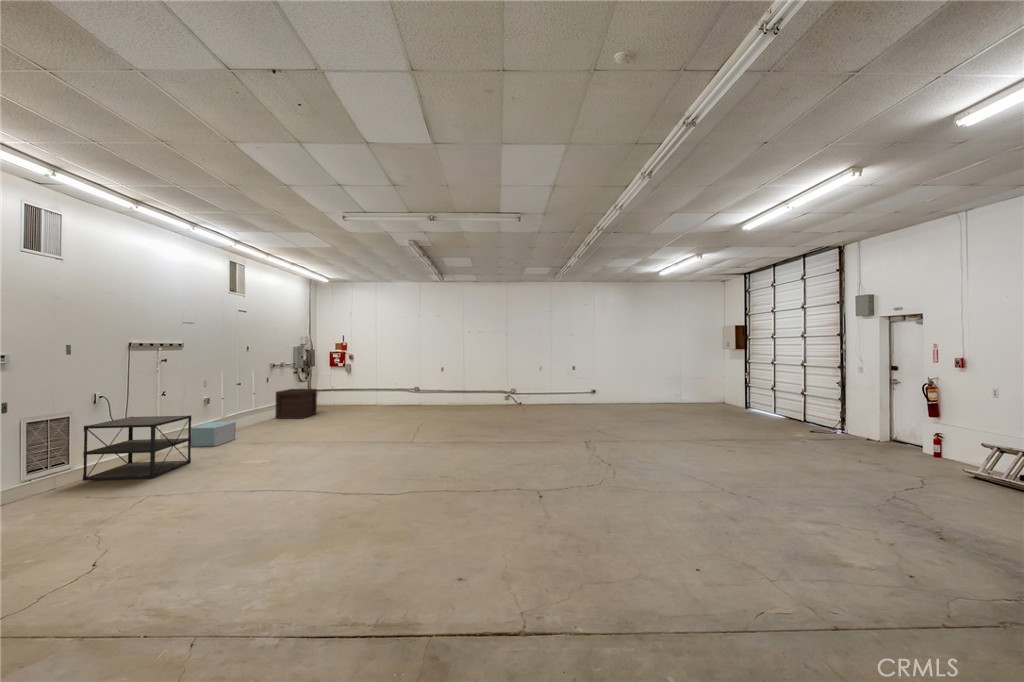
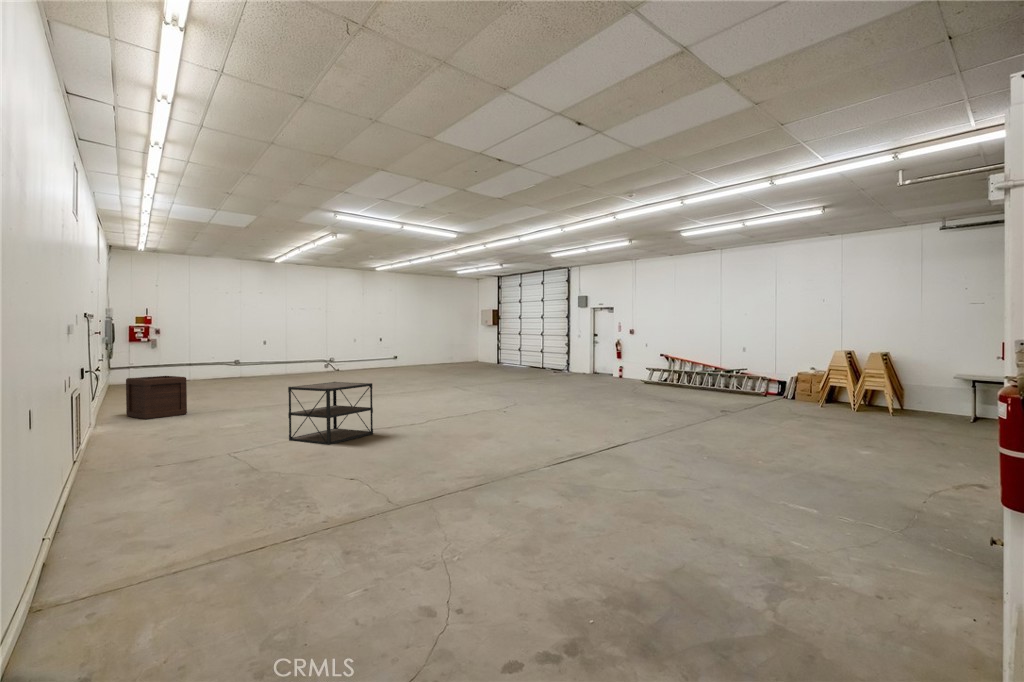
storage box: present [191,422,236,446] -> none [219,405,271,433]

